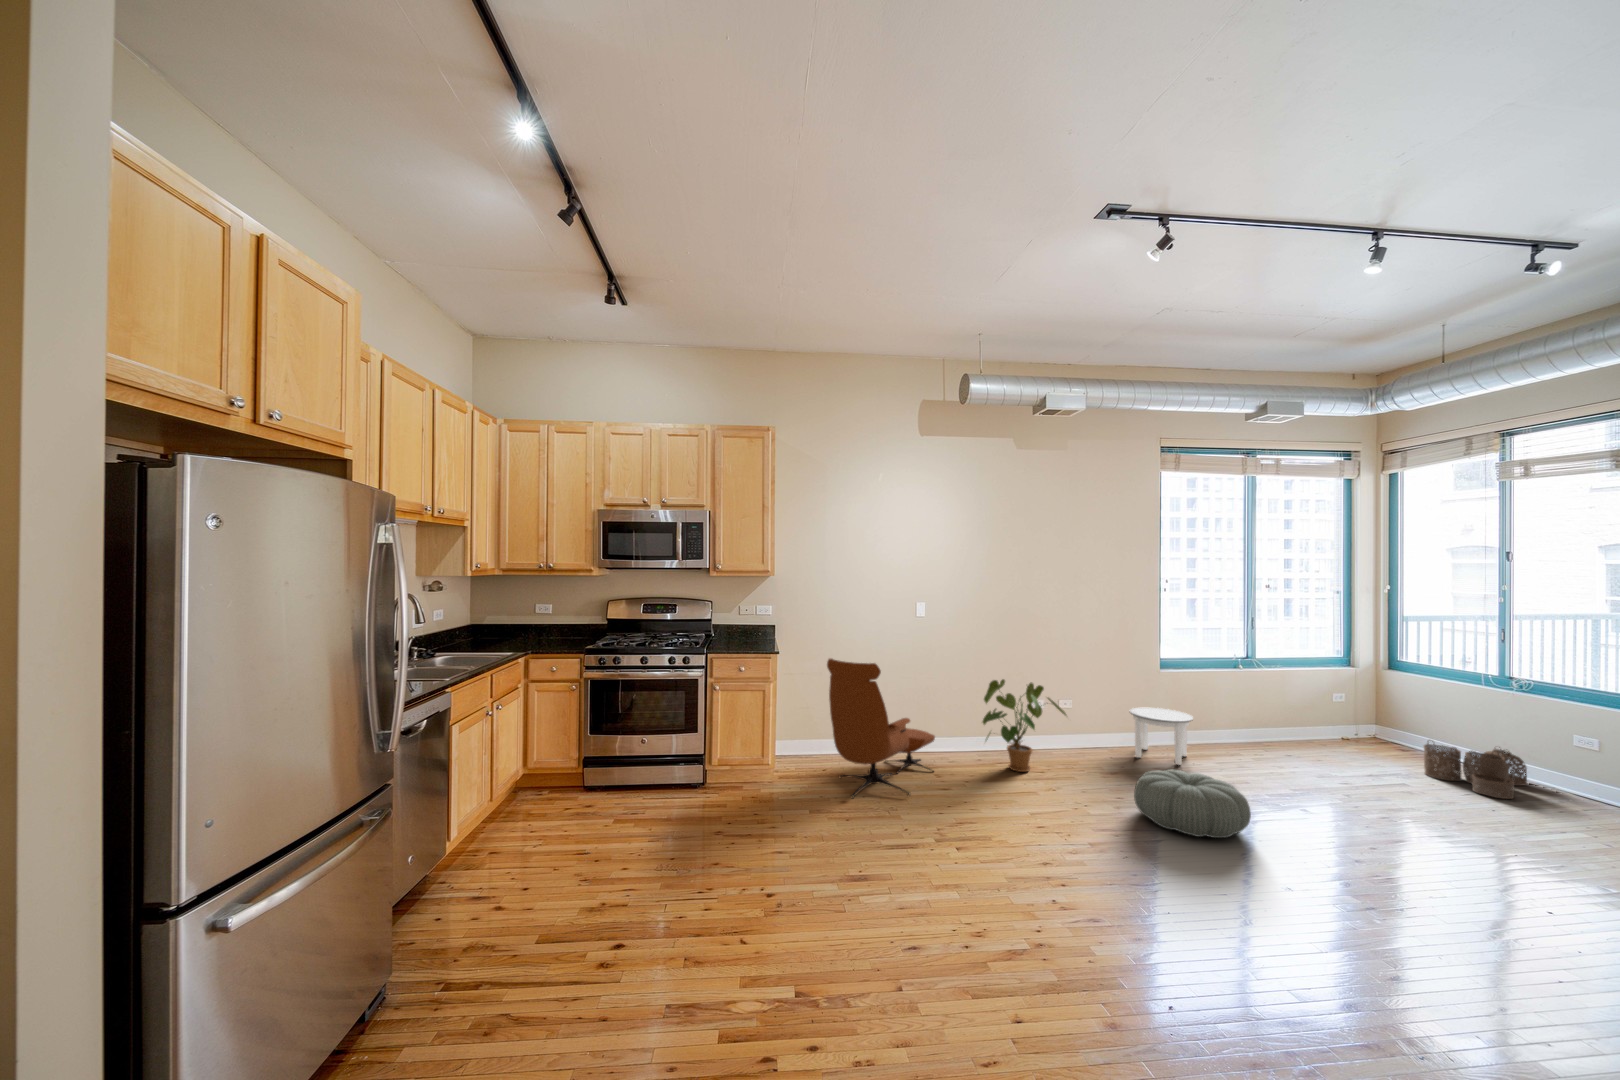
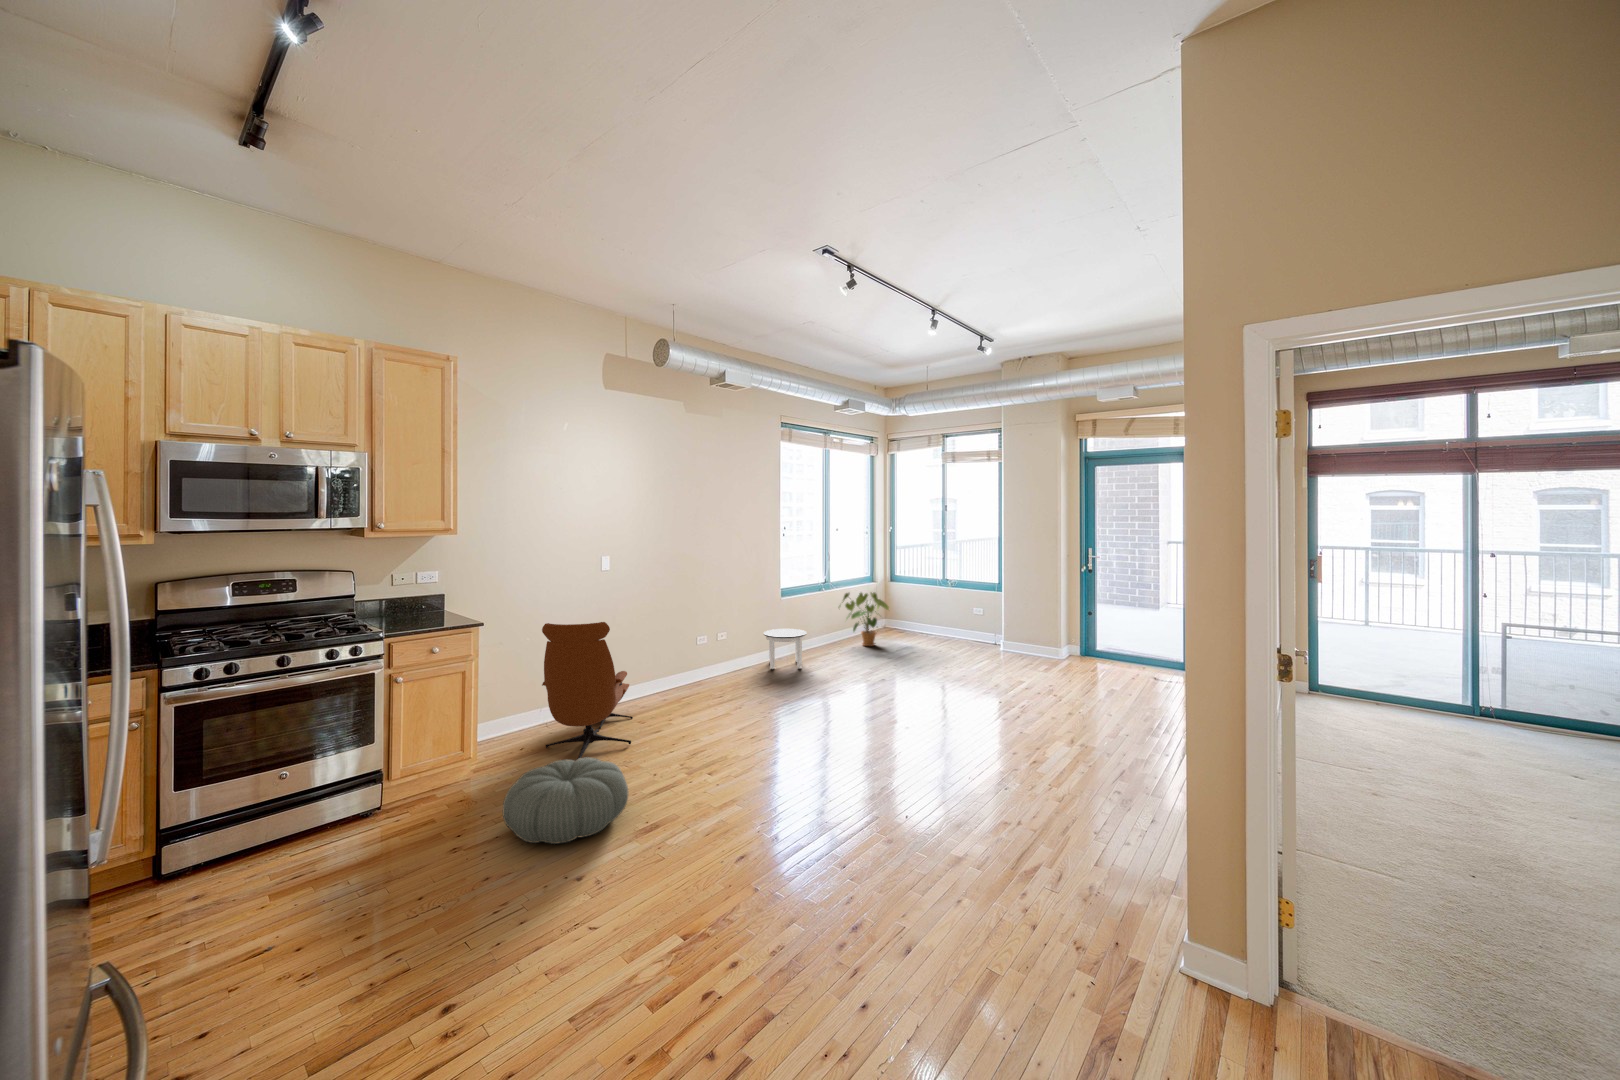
house plant: present [983,679,1066,772] -> present [843,593,889,646]
woven basket: present [1424,741,1527,799] -> none [916,622,958,651]
pouf: present [1134,770,1251,838] -> present [503,758,628,844]

